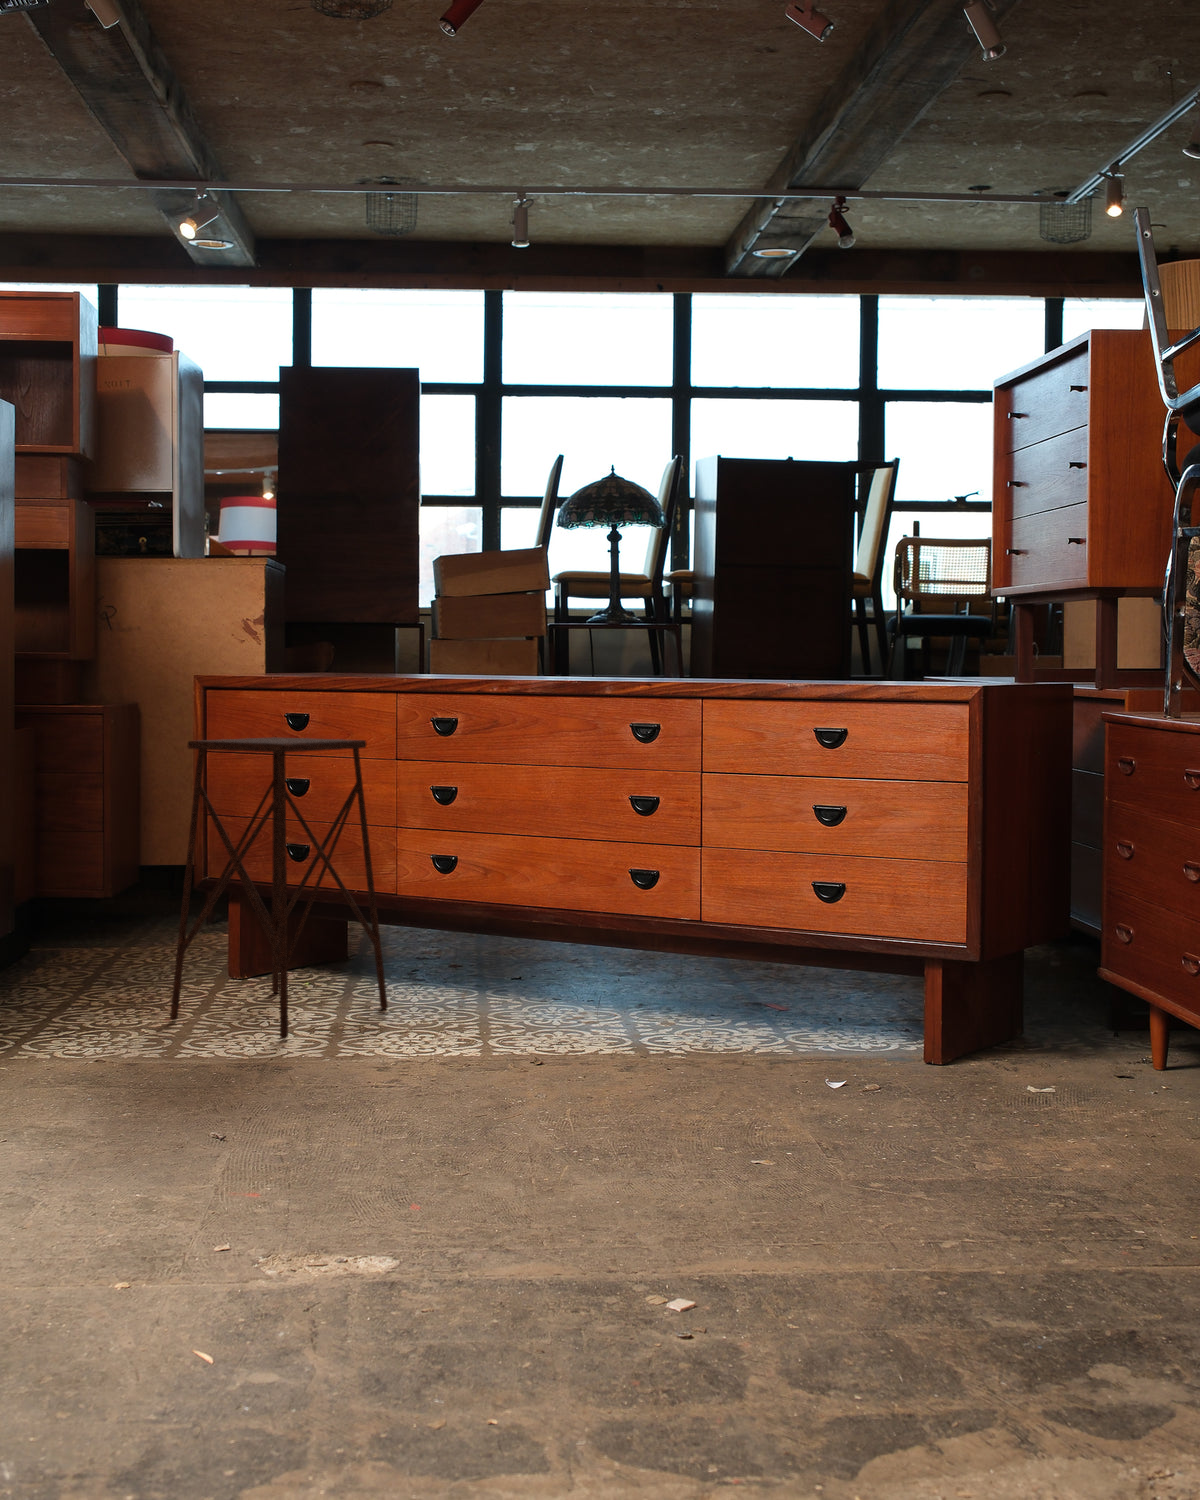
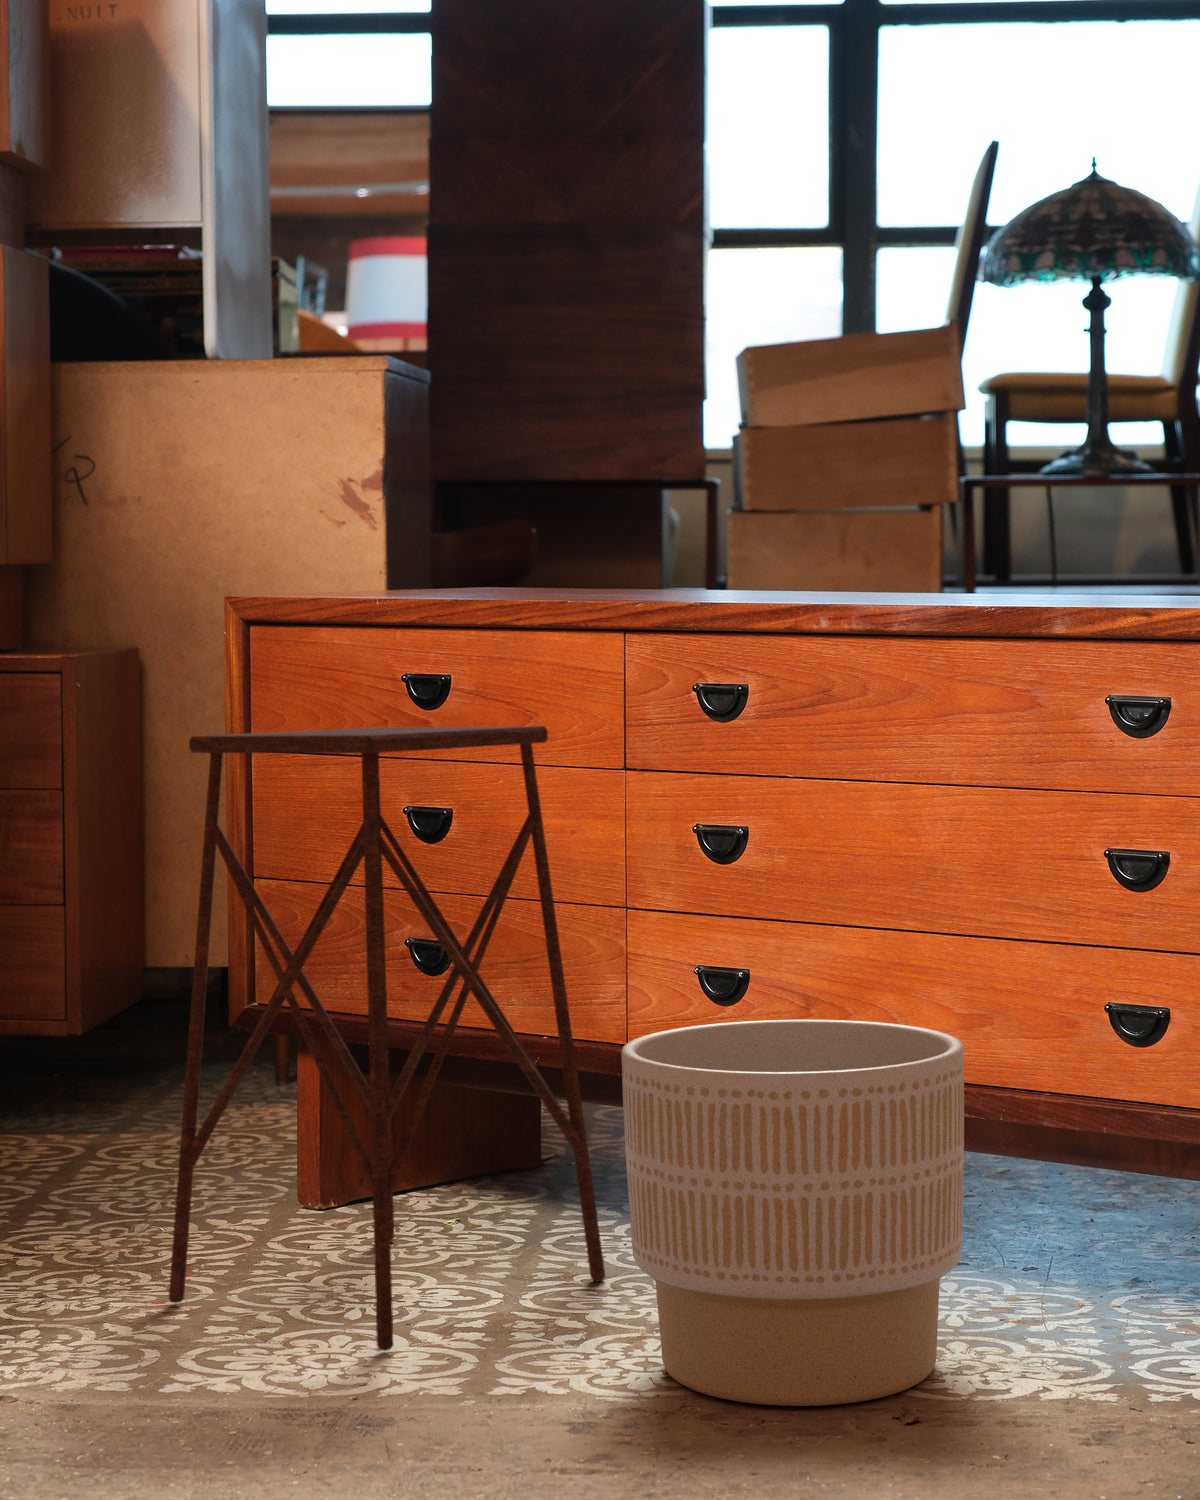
planter: none [404,883,562,1057] -> present [621,1020,964,1406]

